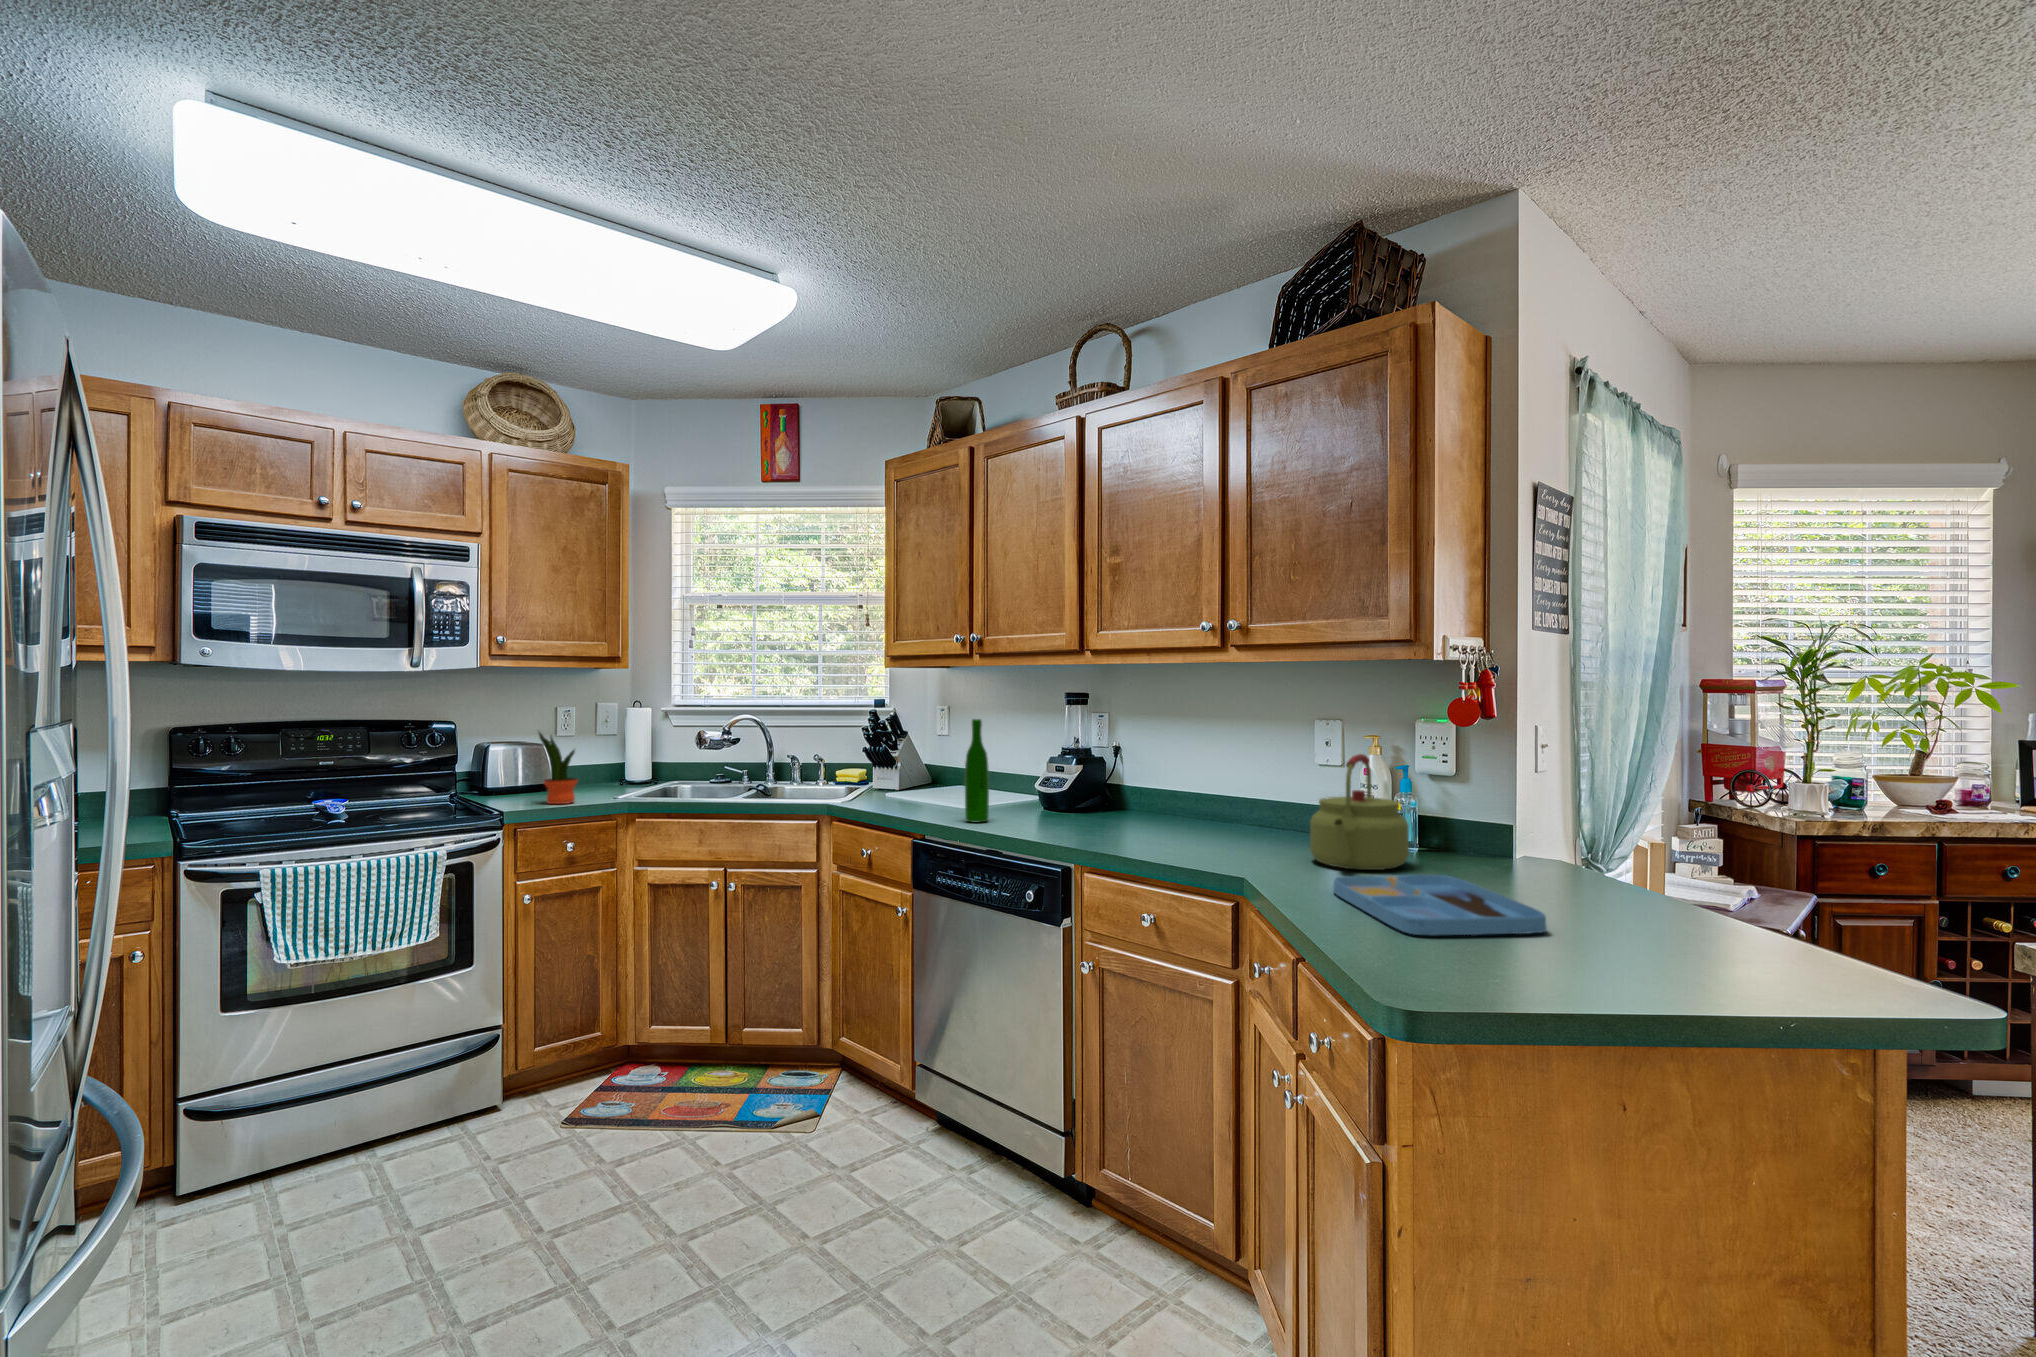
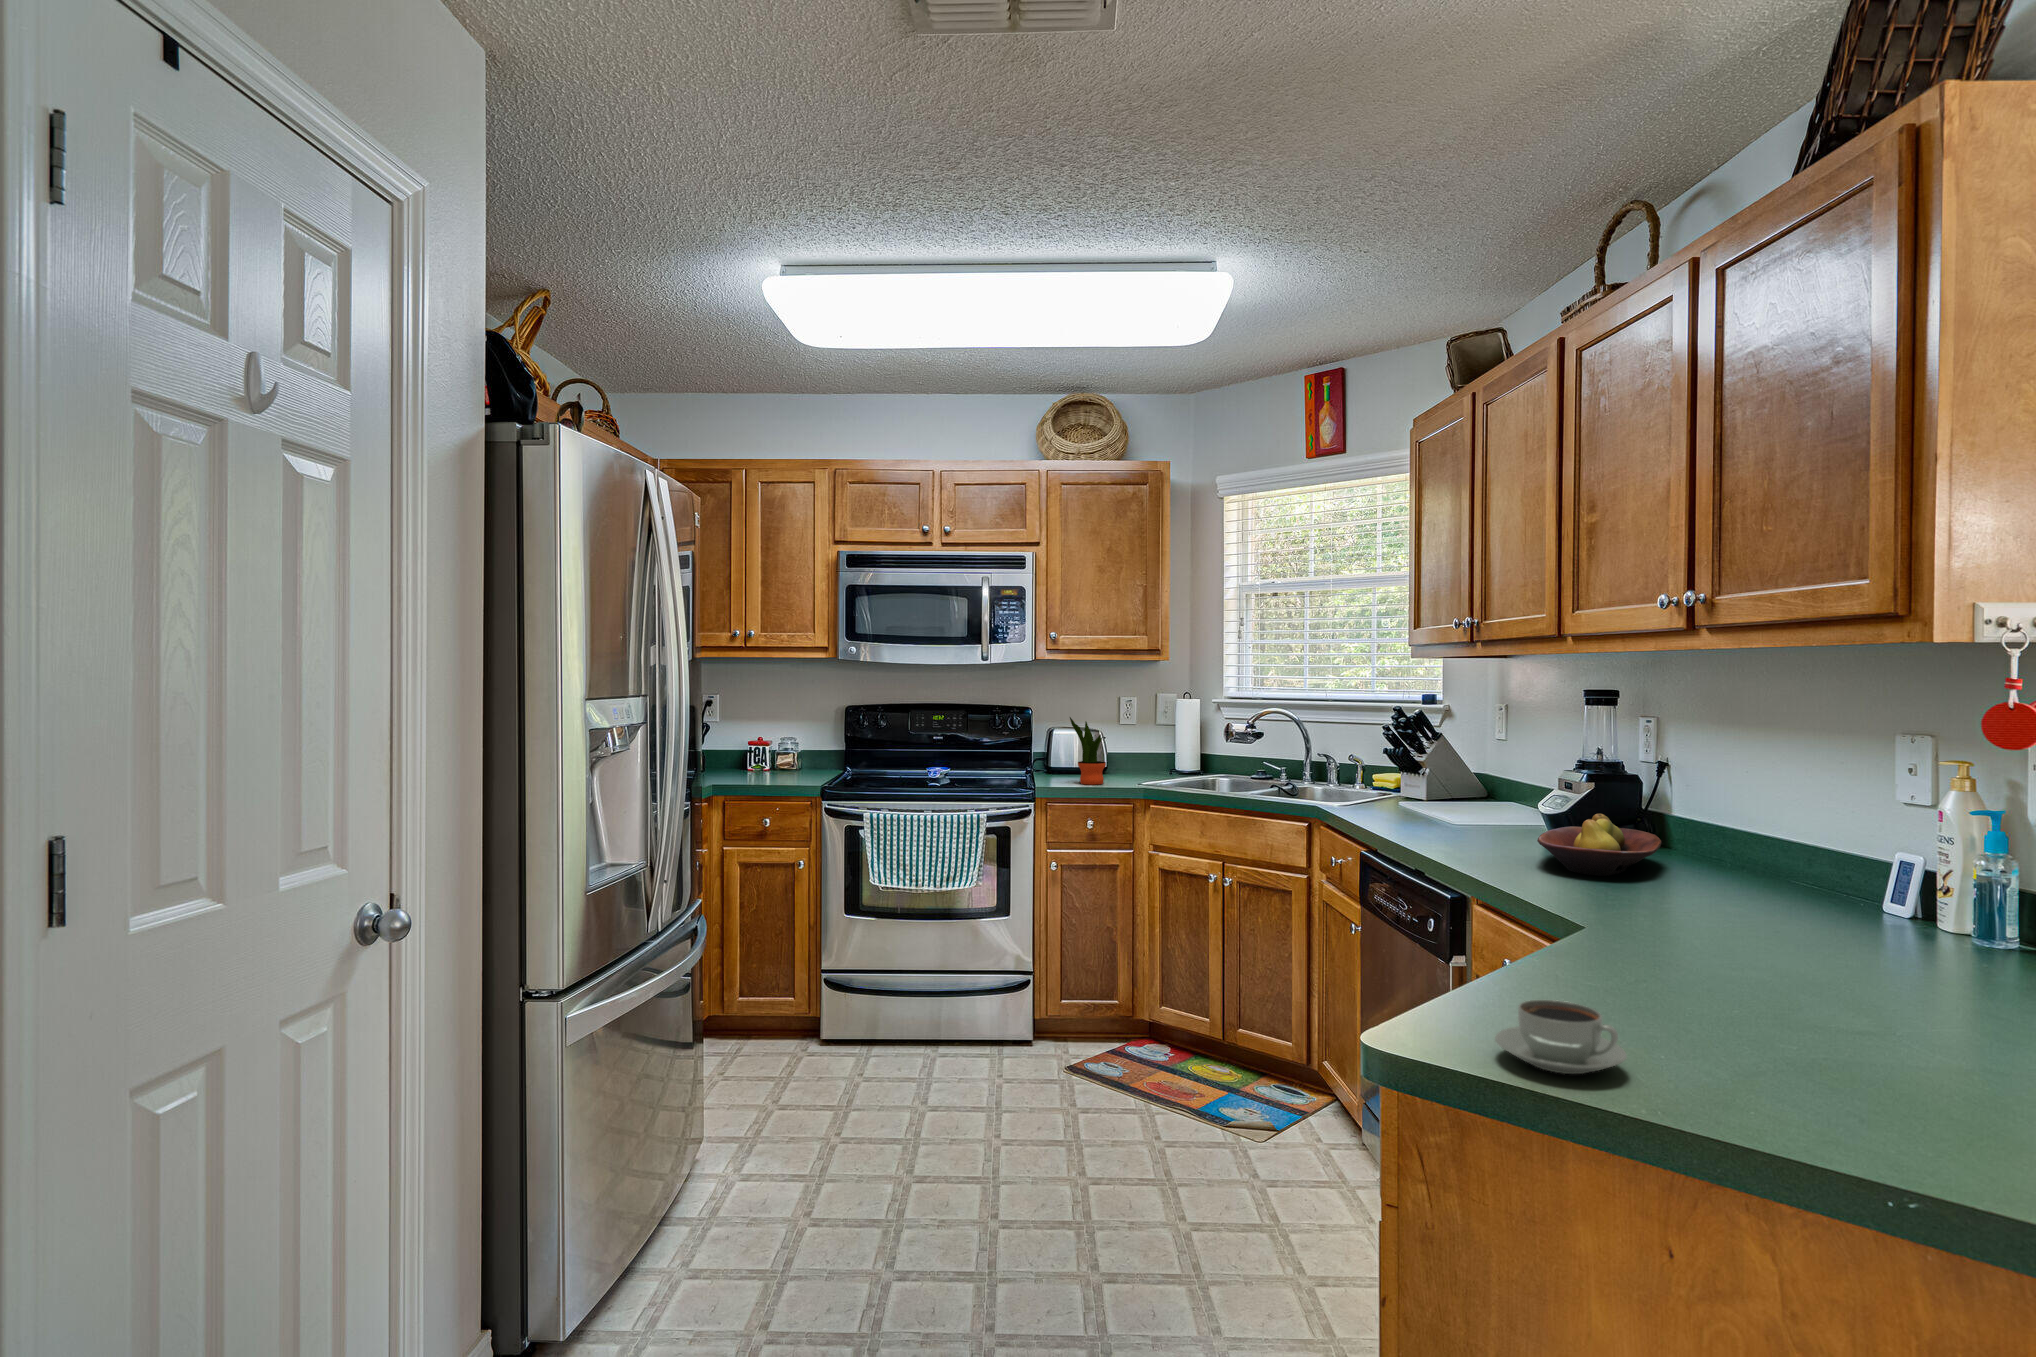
wine bottle: present [965,719,989,822] -> none [1416,719,1445,838]
kettle: present [1310,754,1409,870] -> none [1749,785,1927,956]
fruit bowl: none [1086,789,1179,838] -> present [1537,814,1662,876]
tray: present [1333,875,1547,935] -> none [1644,945,1902,1060]
coffee cup: none [1400,930,1500,985] -> present [1495,1000,1627,1074]

